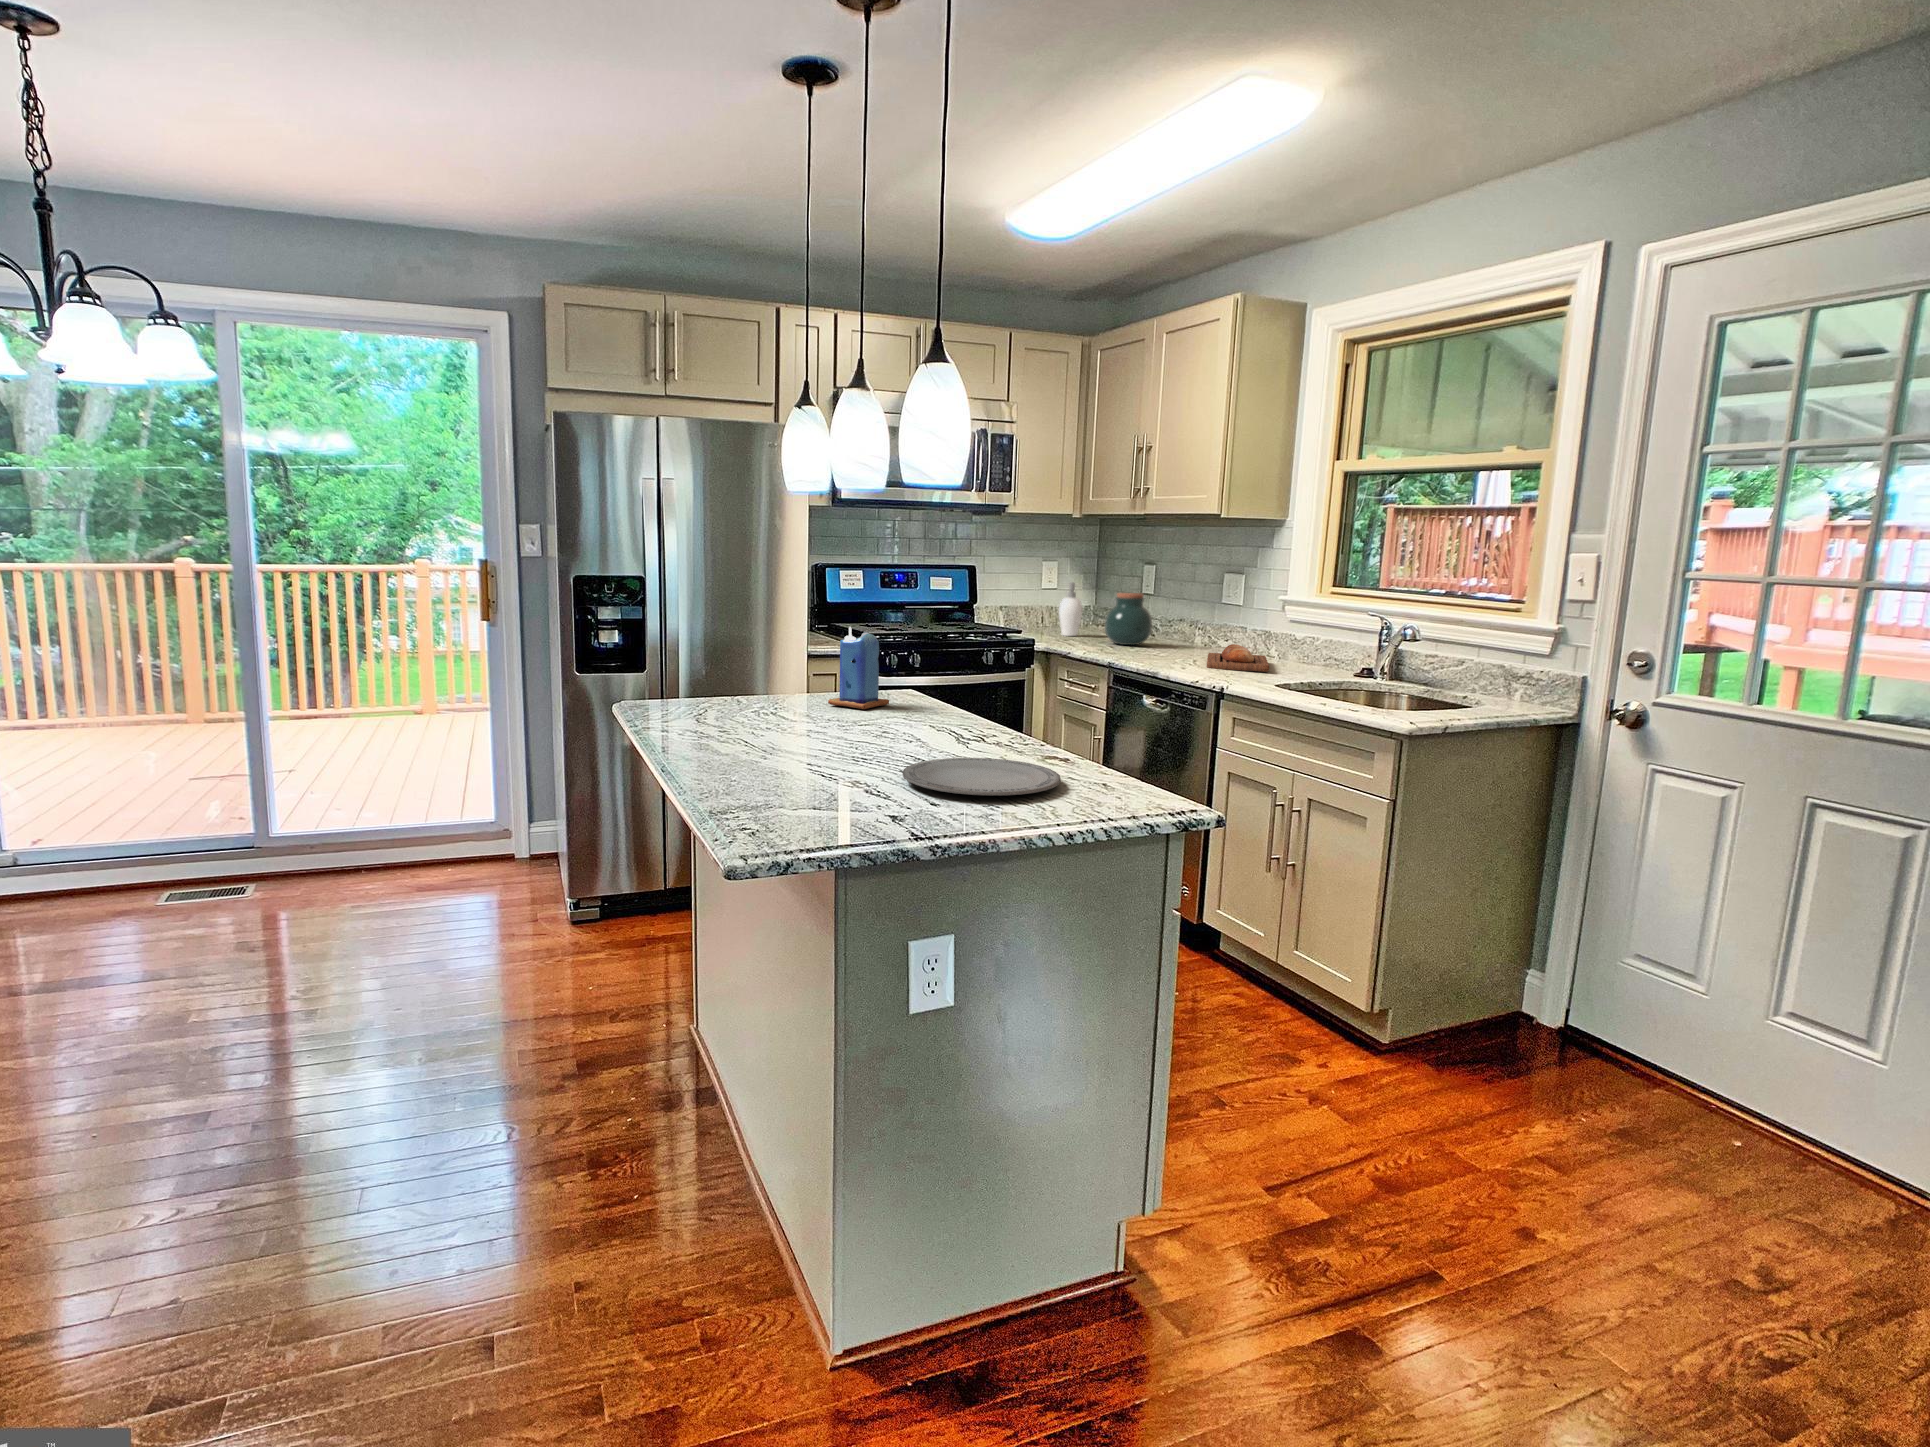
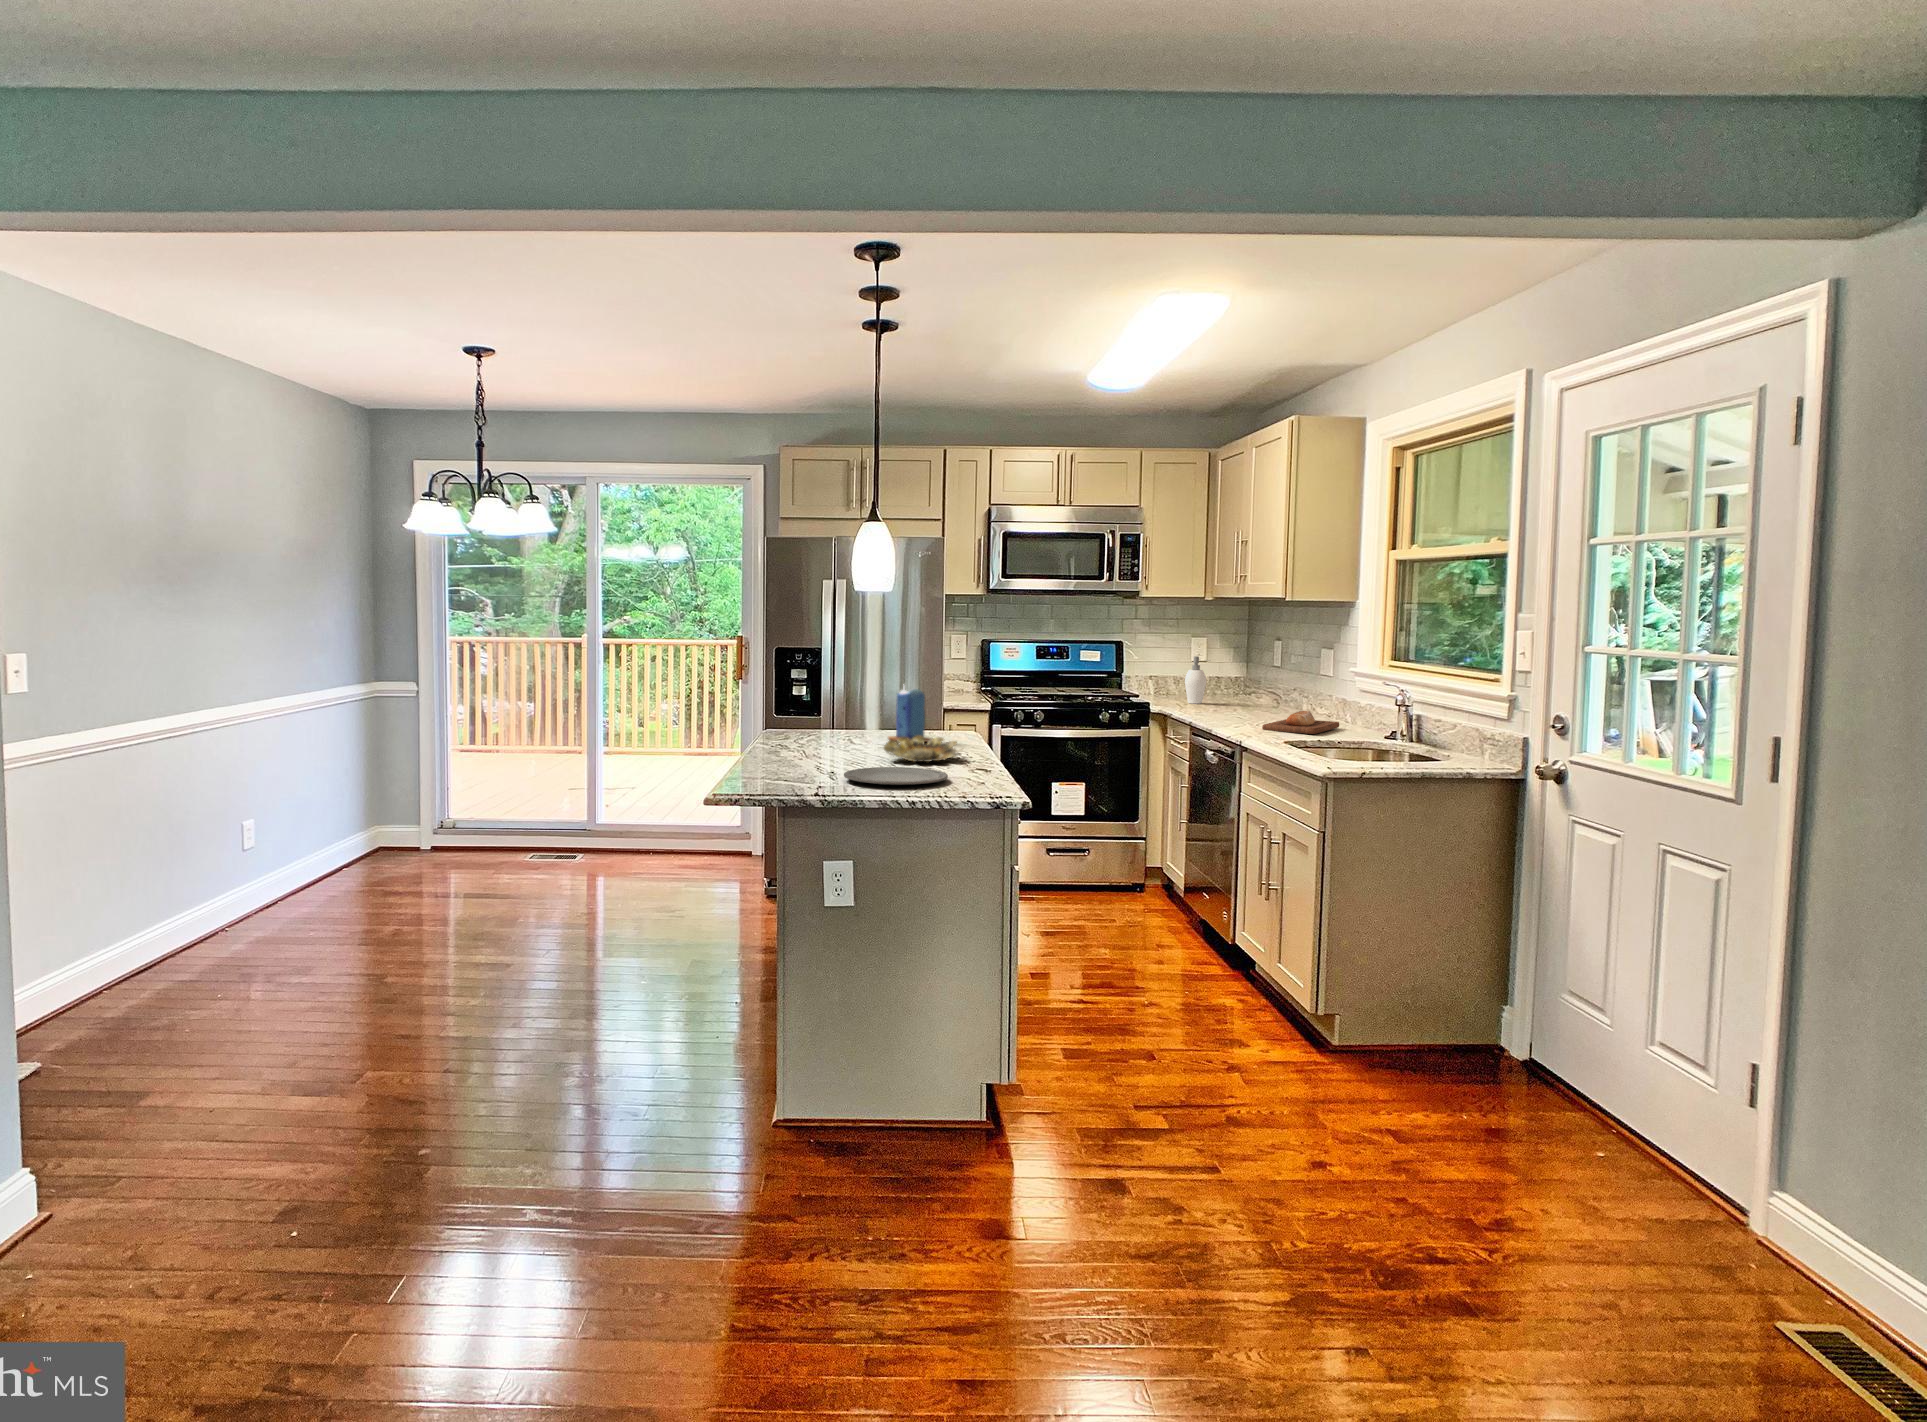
jar: present [1105,593,1152,645] -> none [1213,666,1256,712]
bowl: none [881,702,996,743] -> present [884,736,960,762]

